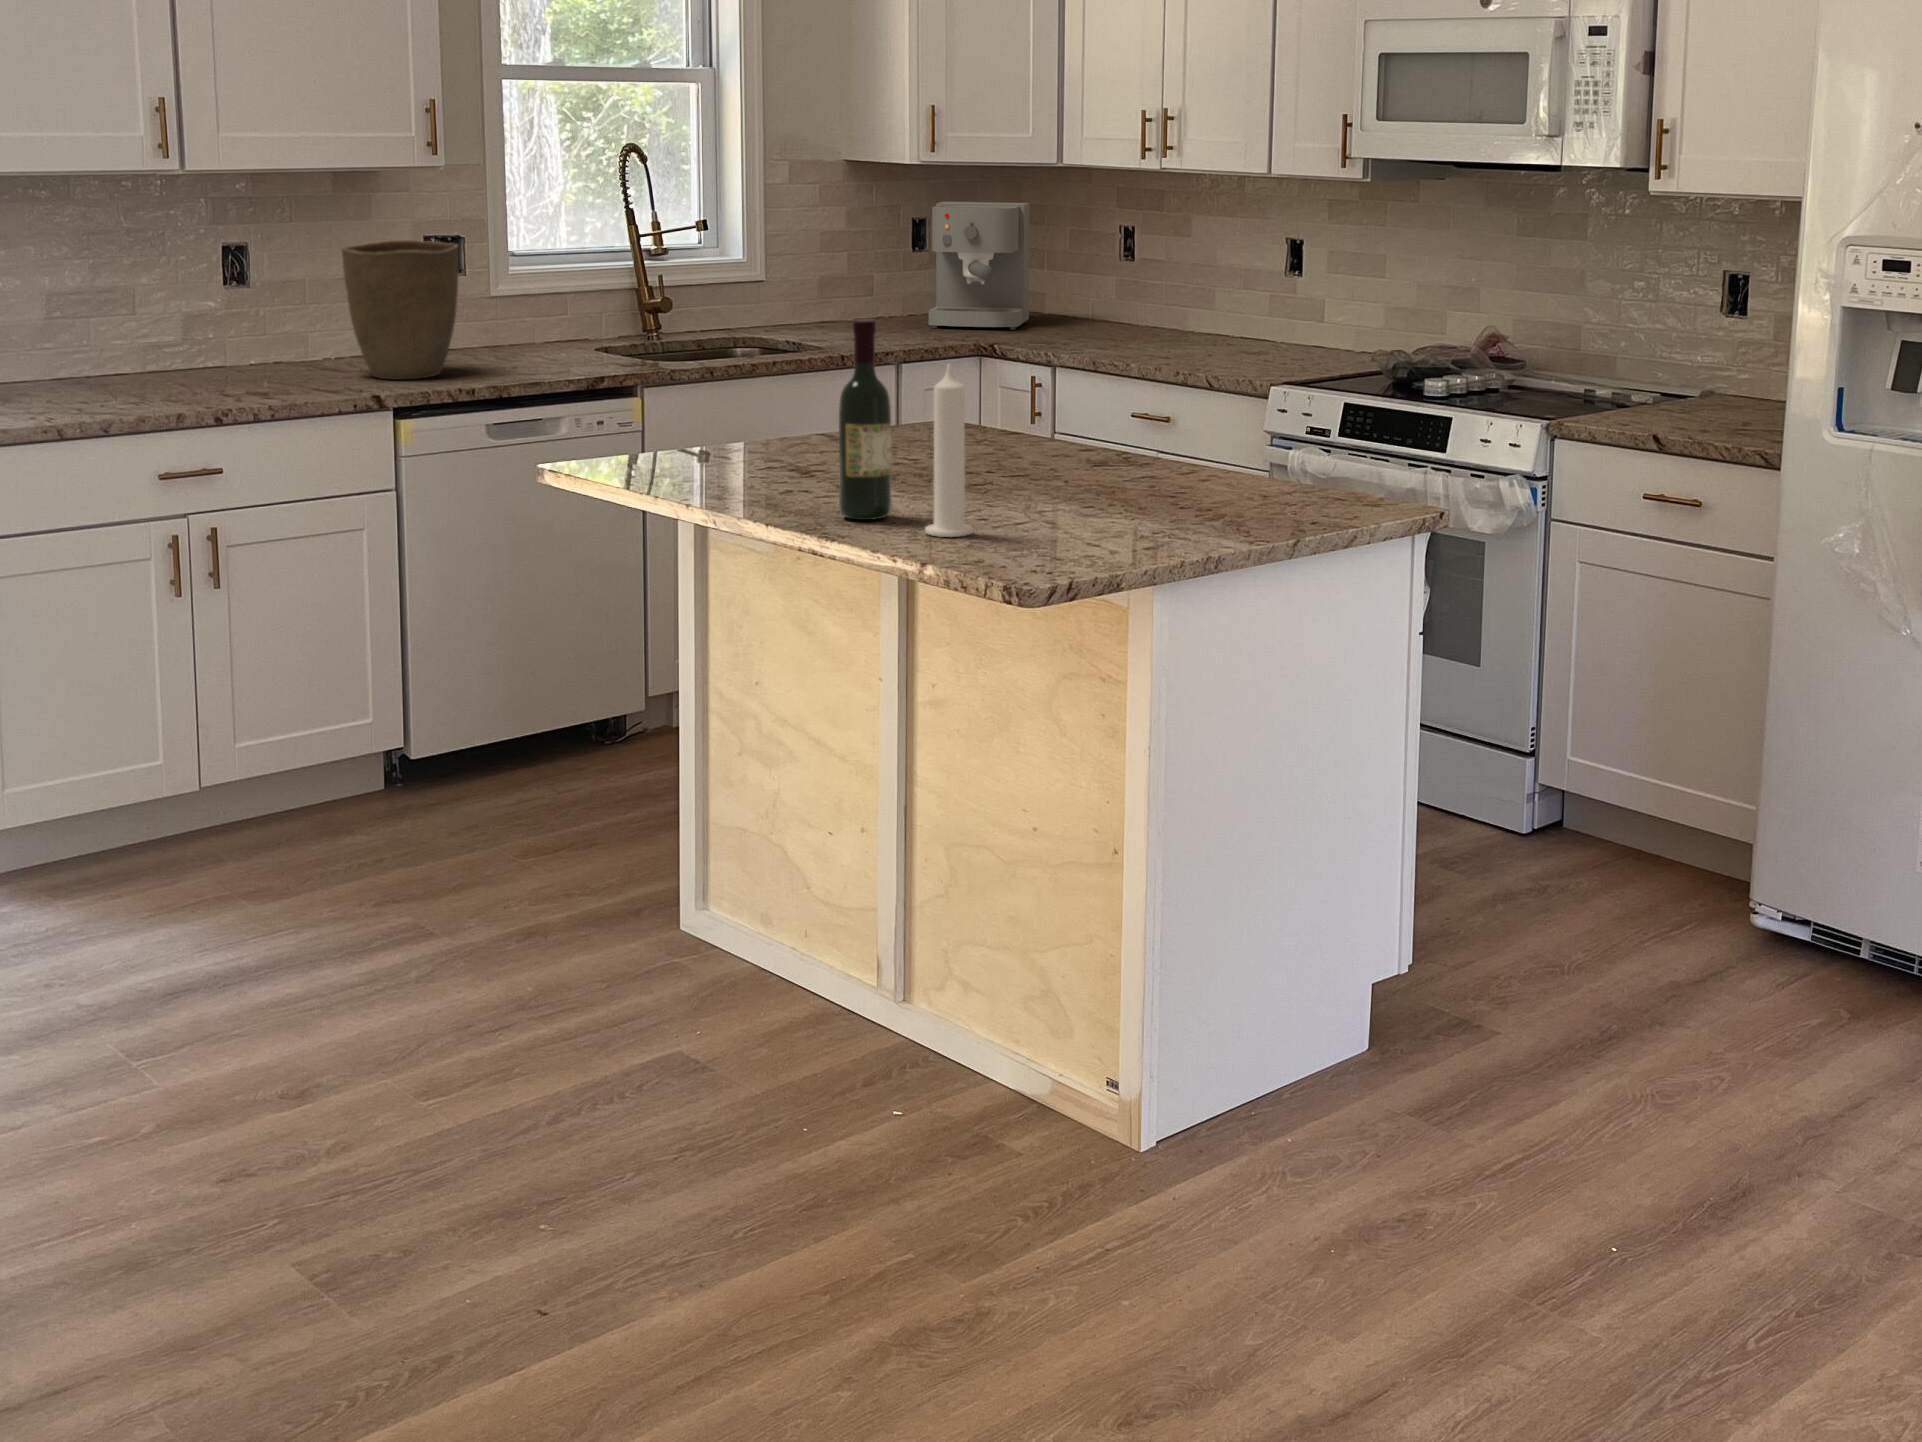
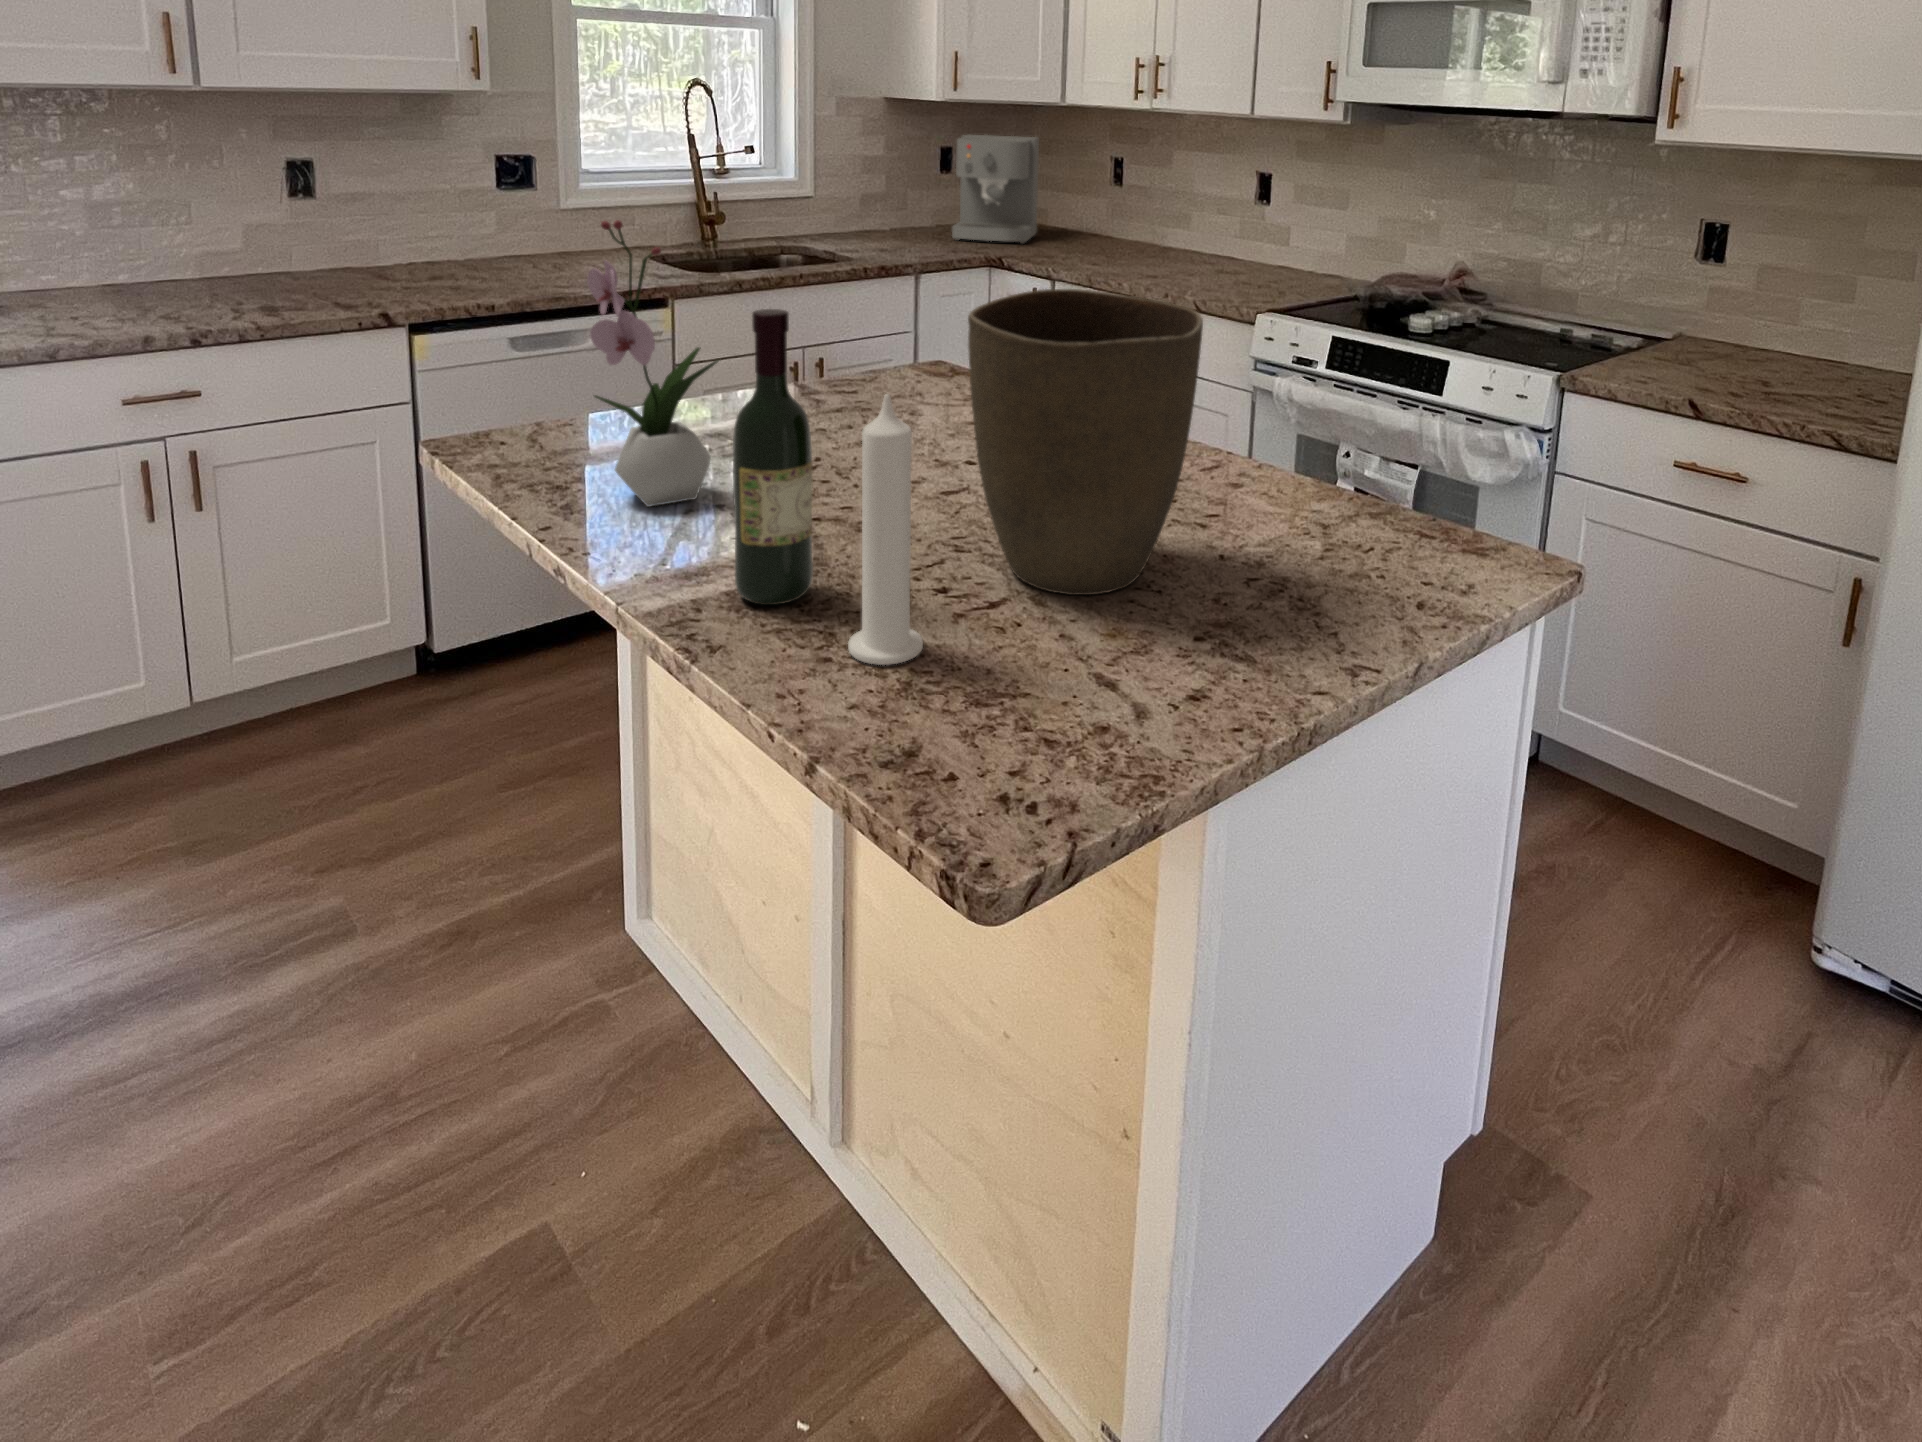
vase: present [341,240,459,379] -> present [968,289,1203,595]
flower arrangement: none [701,270,801,487] -> present [587,220,718,507]

